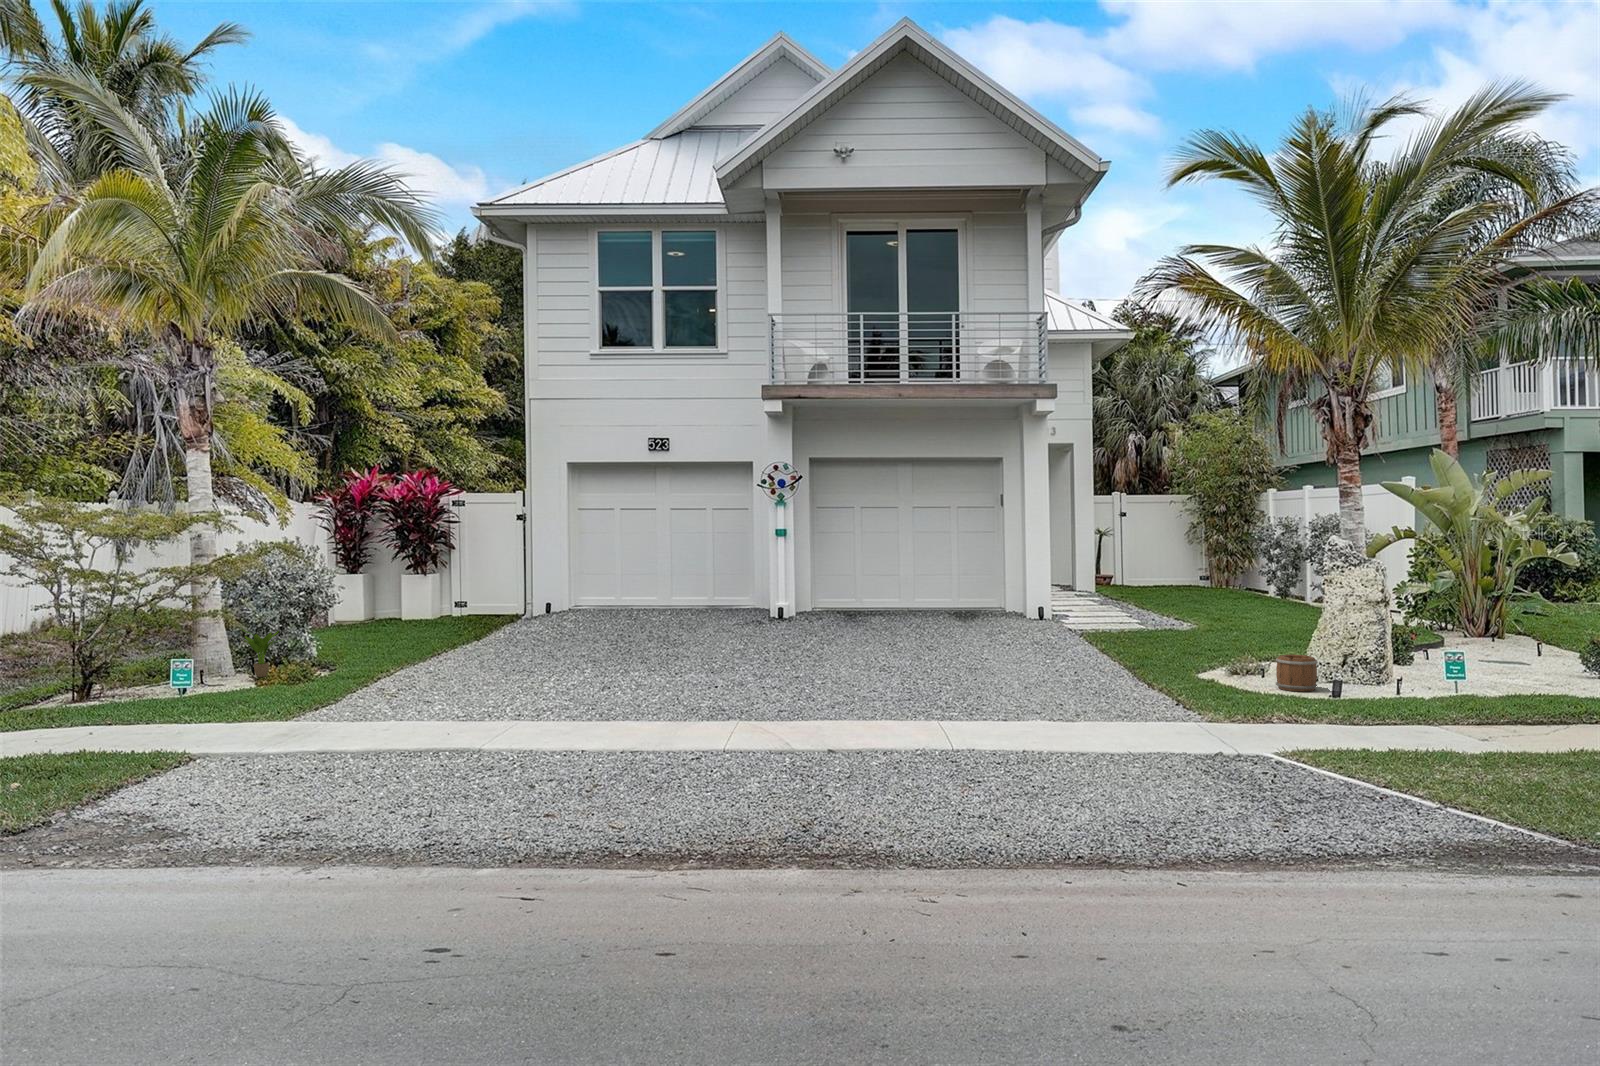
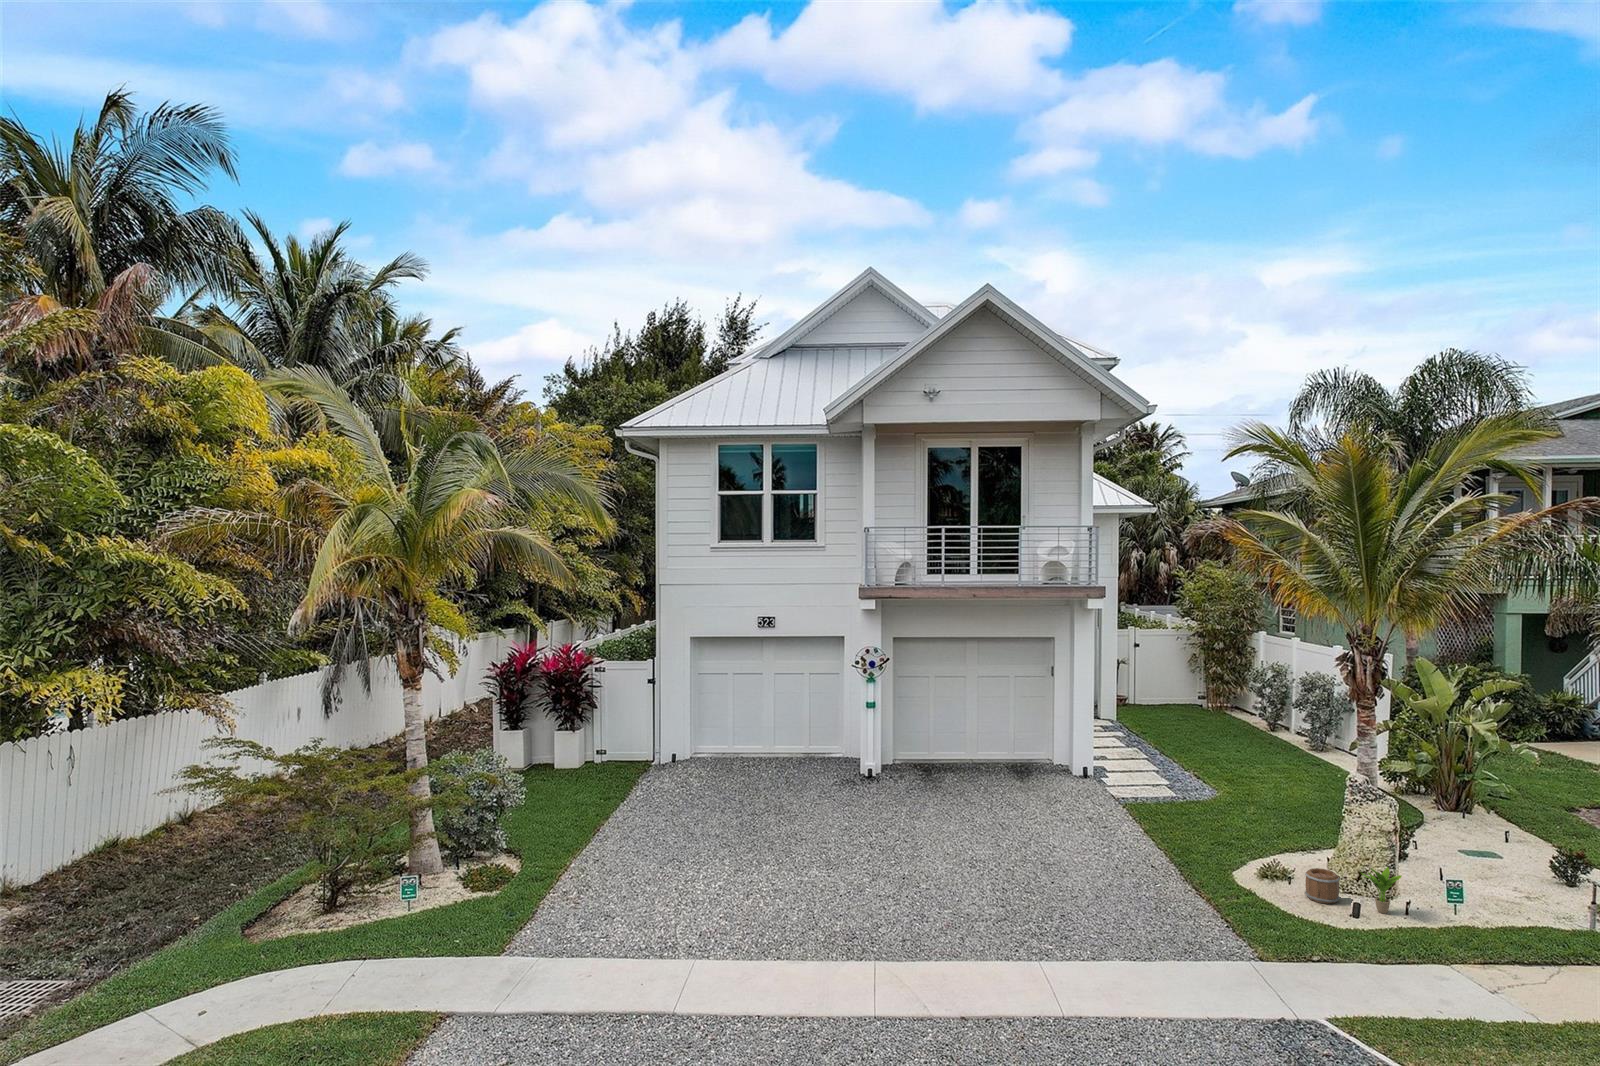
potted plant: present [242,629,283,677] -> present [1361,867,1402,914]

